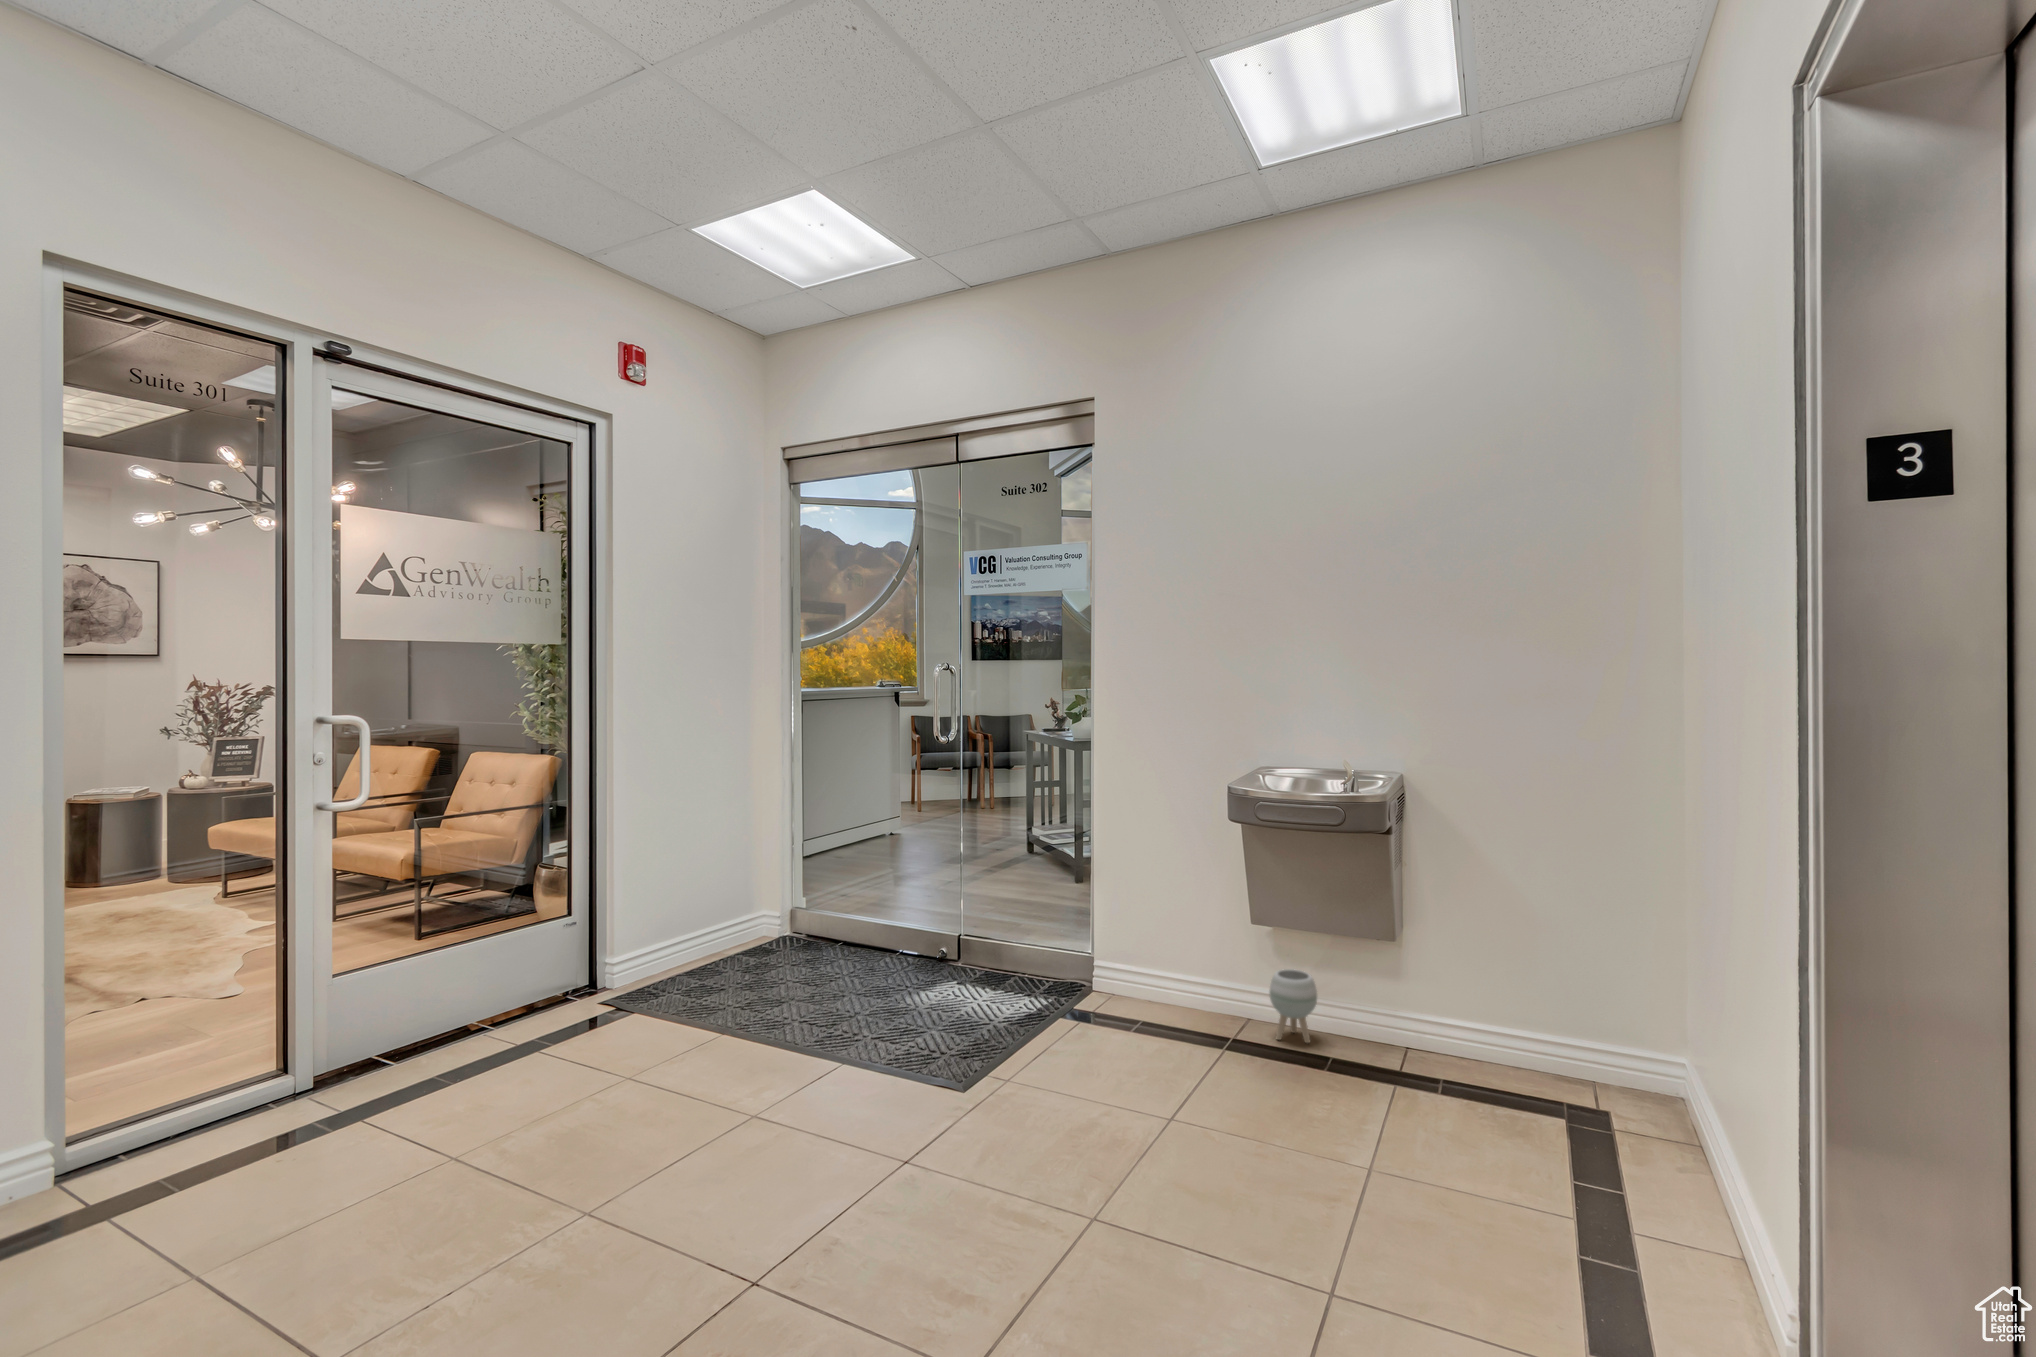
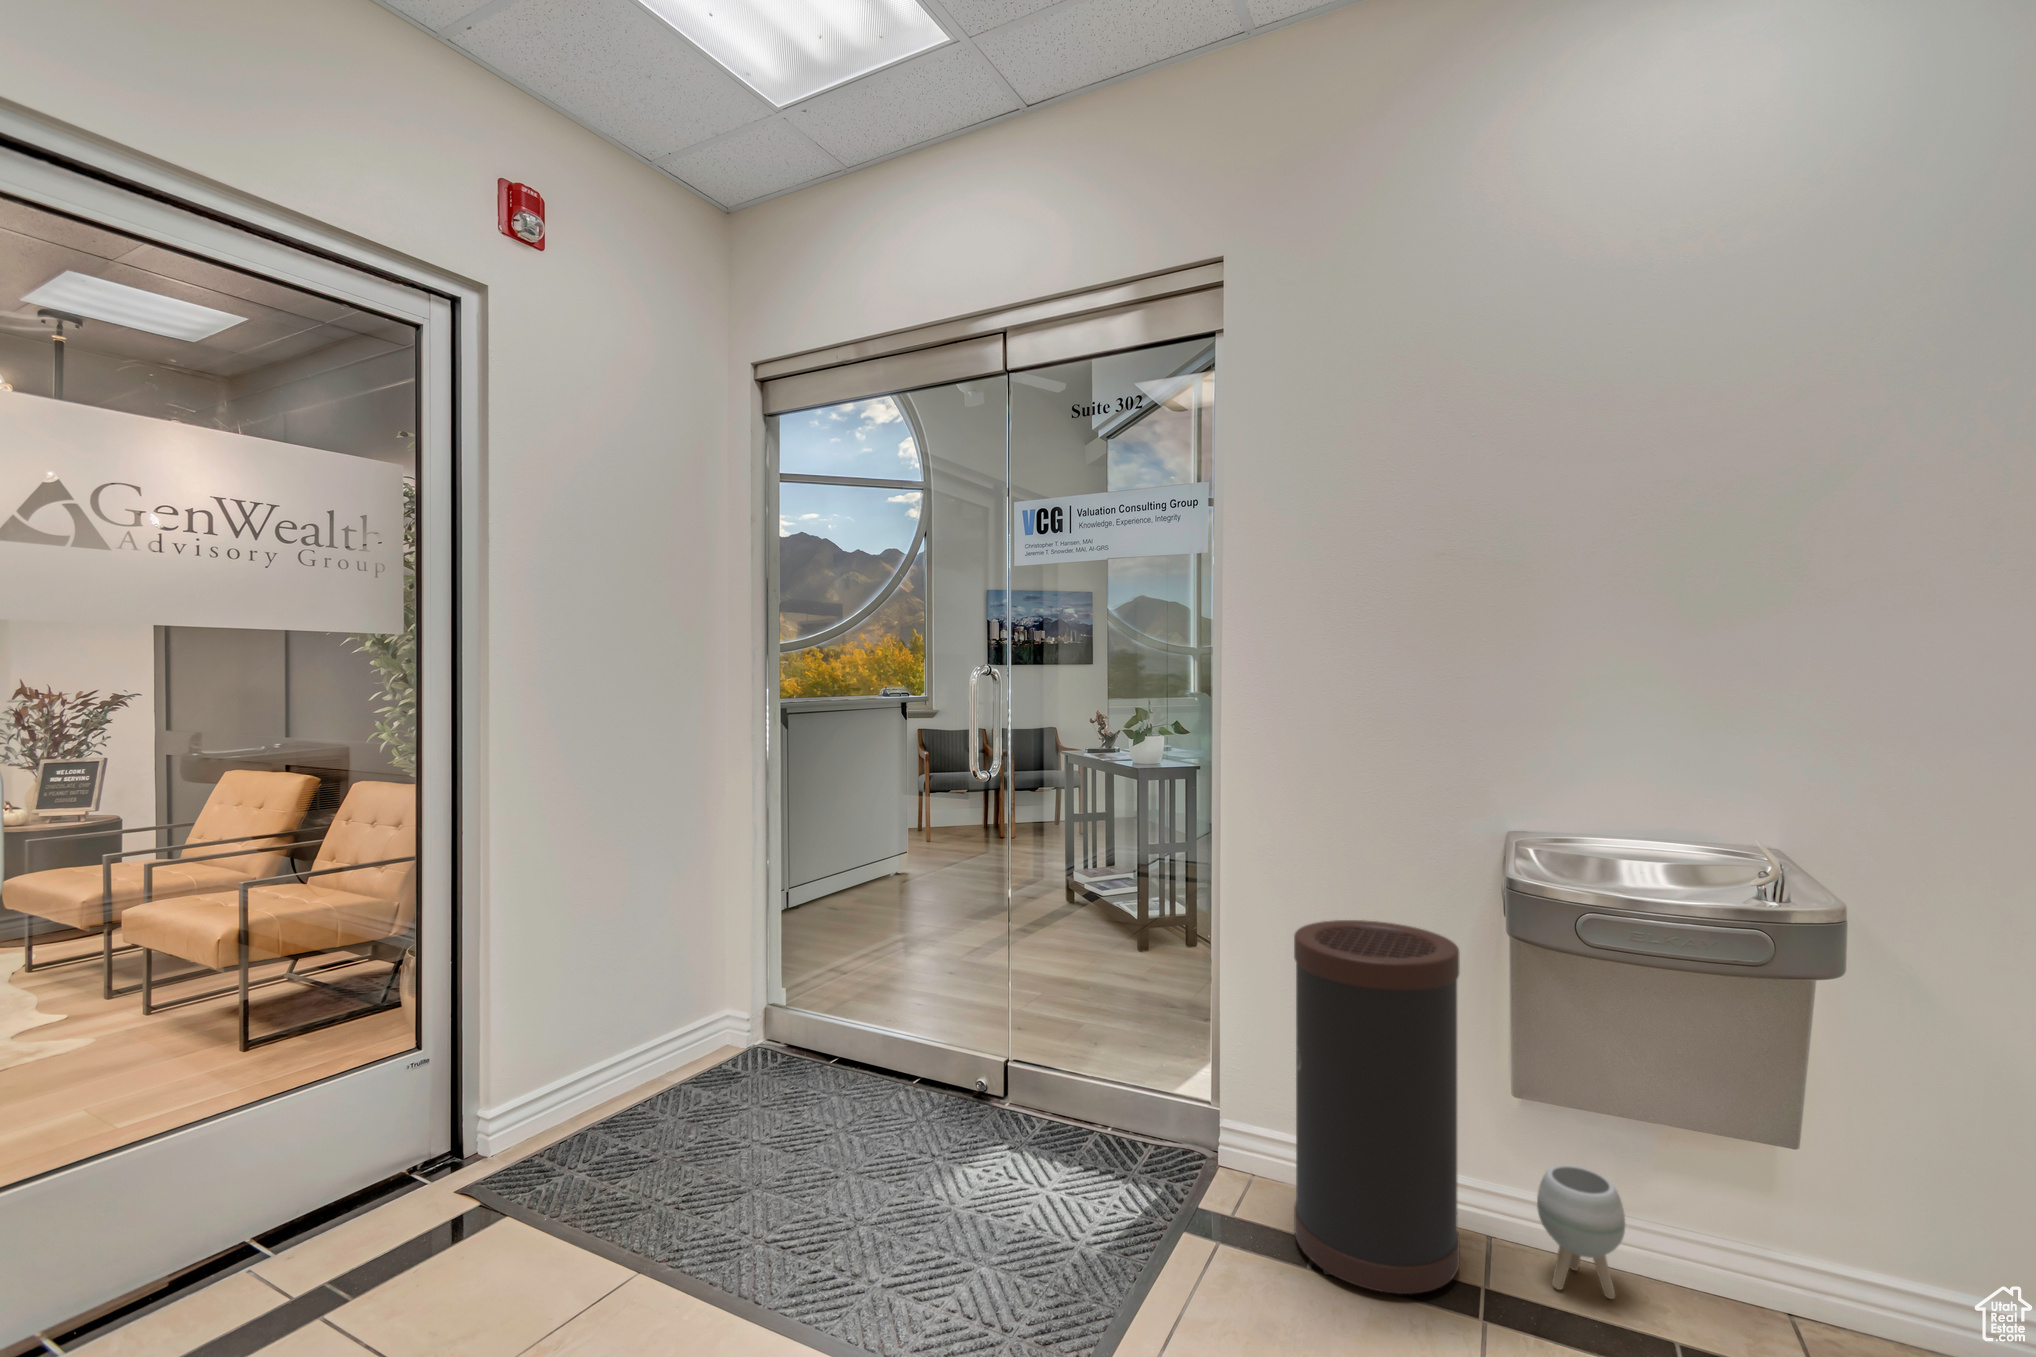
trash can: none [1128,826,1224,1040] -> present [1294,920,1460,1294]

